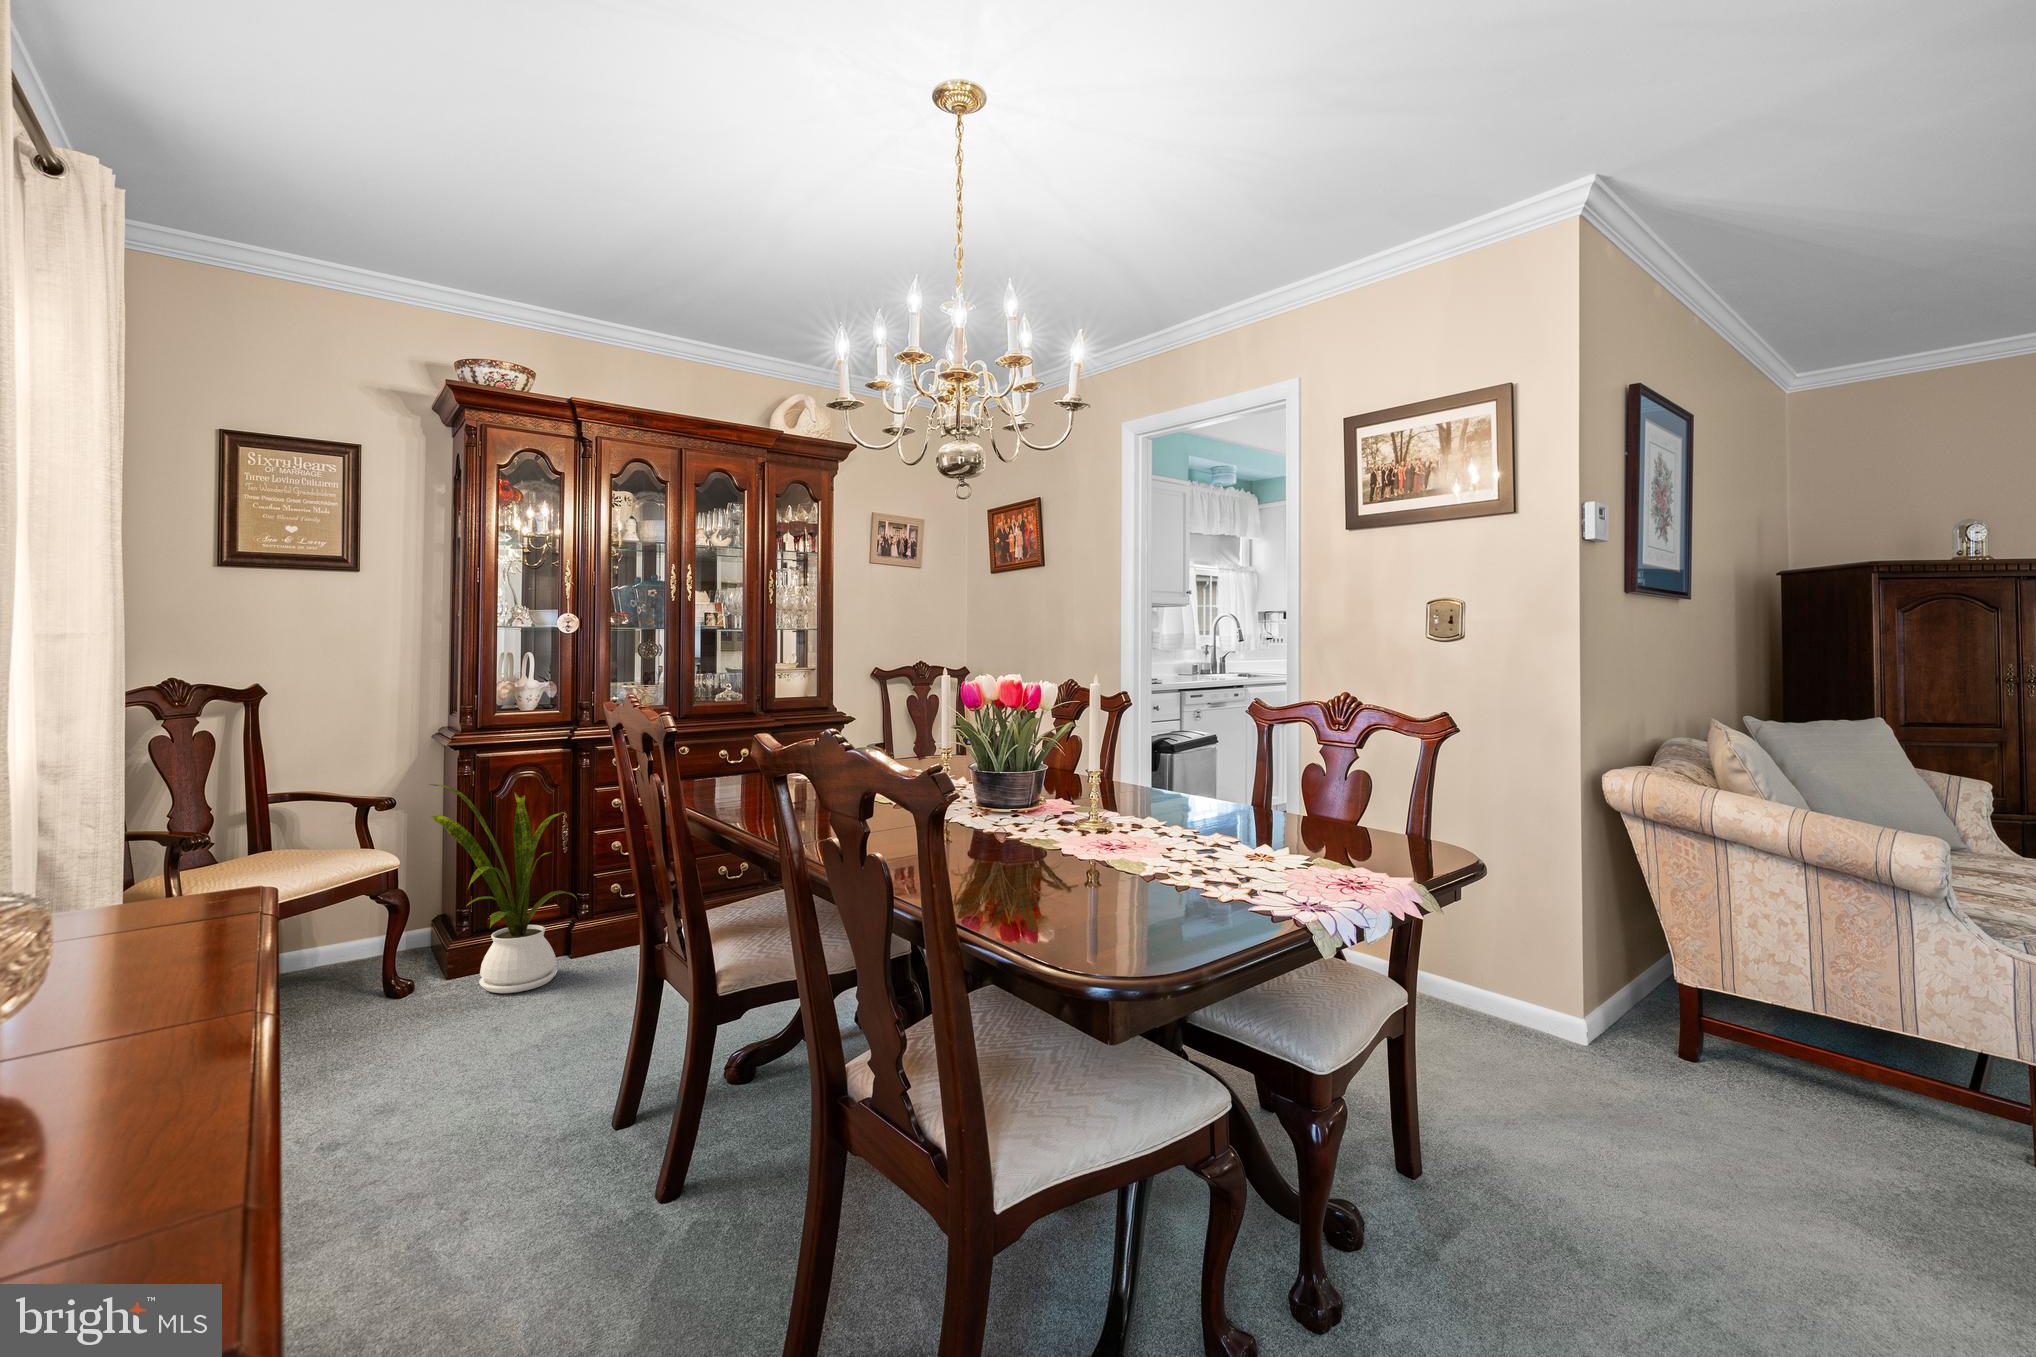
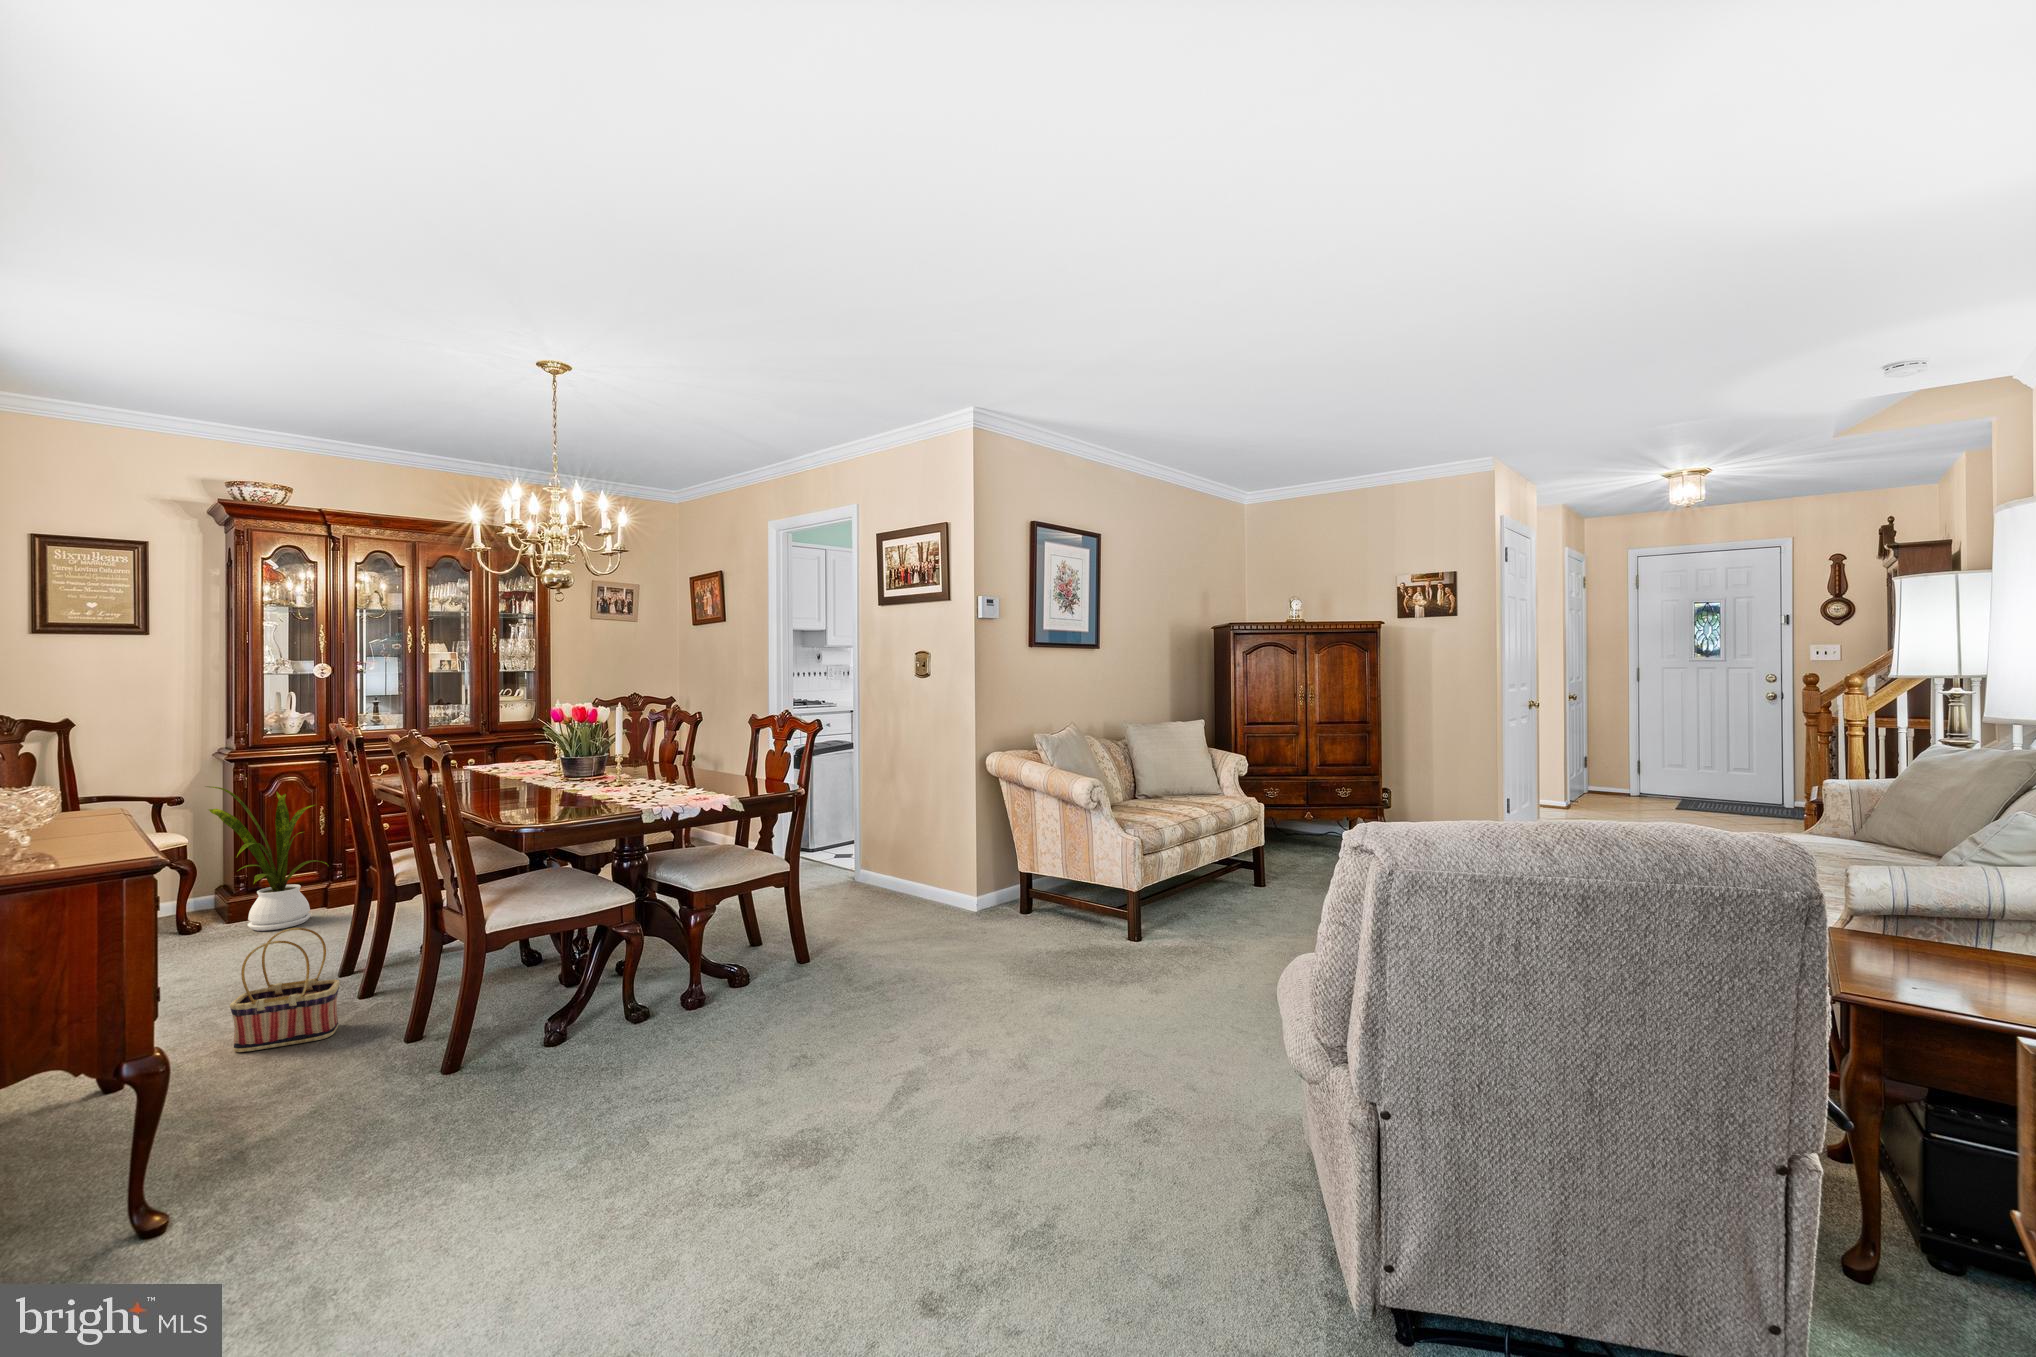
basket: none [504,1058,671,1299] -> present [230,928,340,1052]

